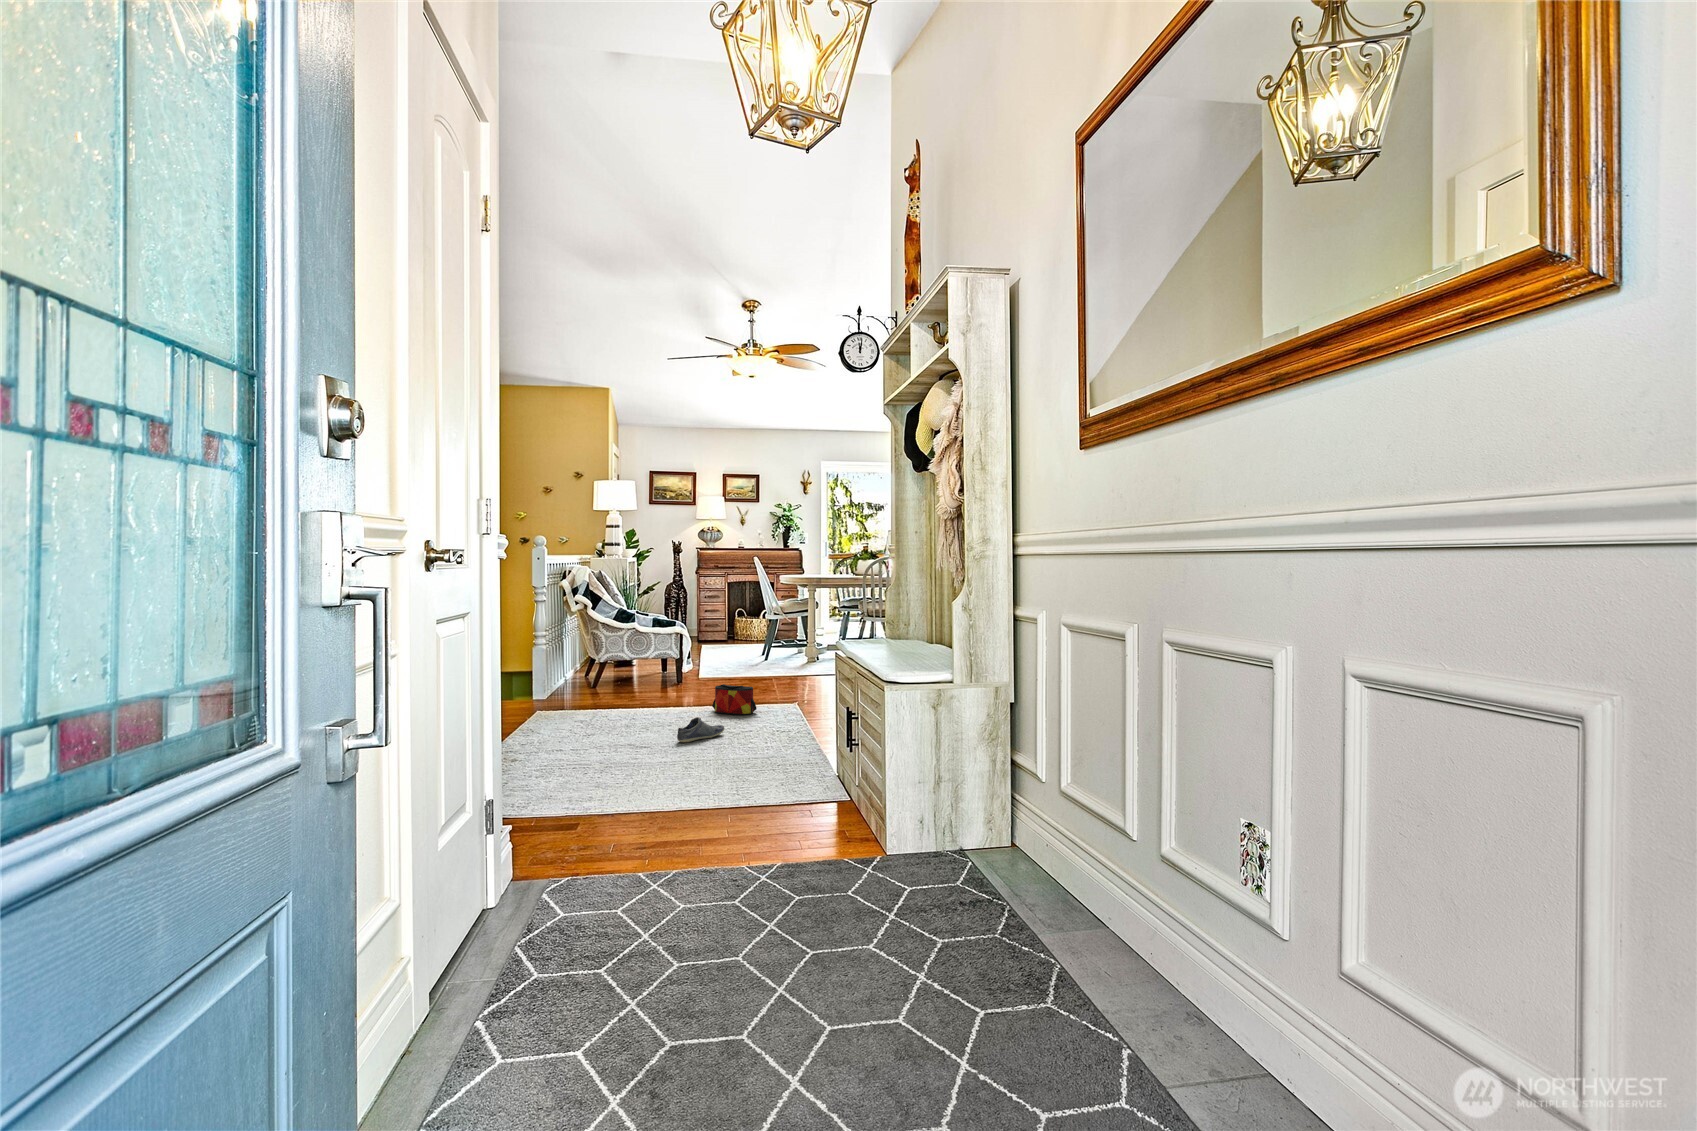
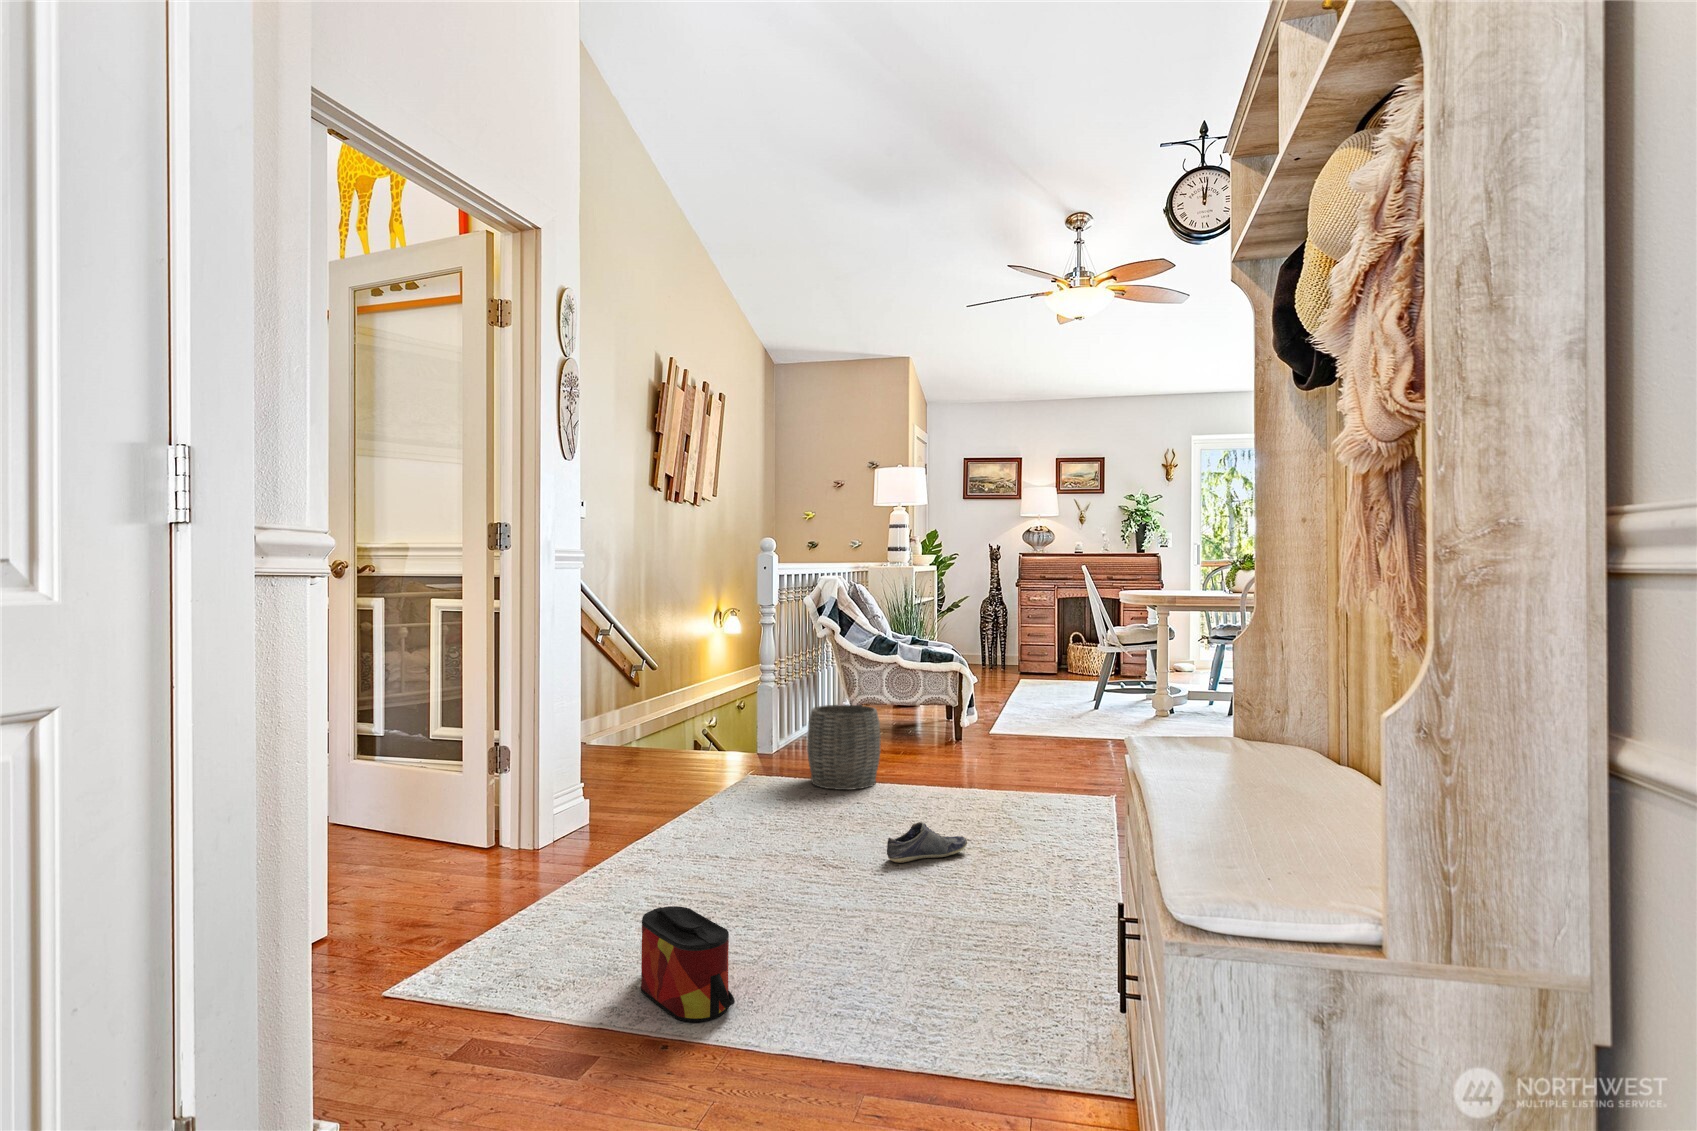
woven basket: none [588,656,643,715] -> present [807,705,881,790]
bag: present [712,684,757,715] -> present [641,906,735,1022]

